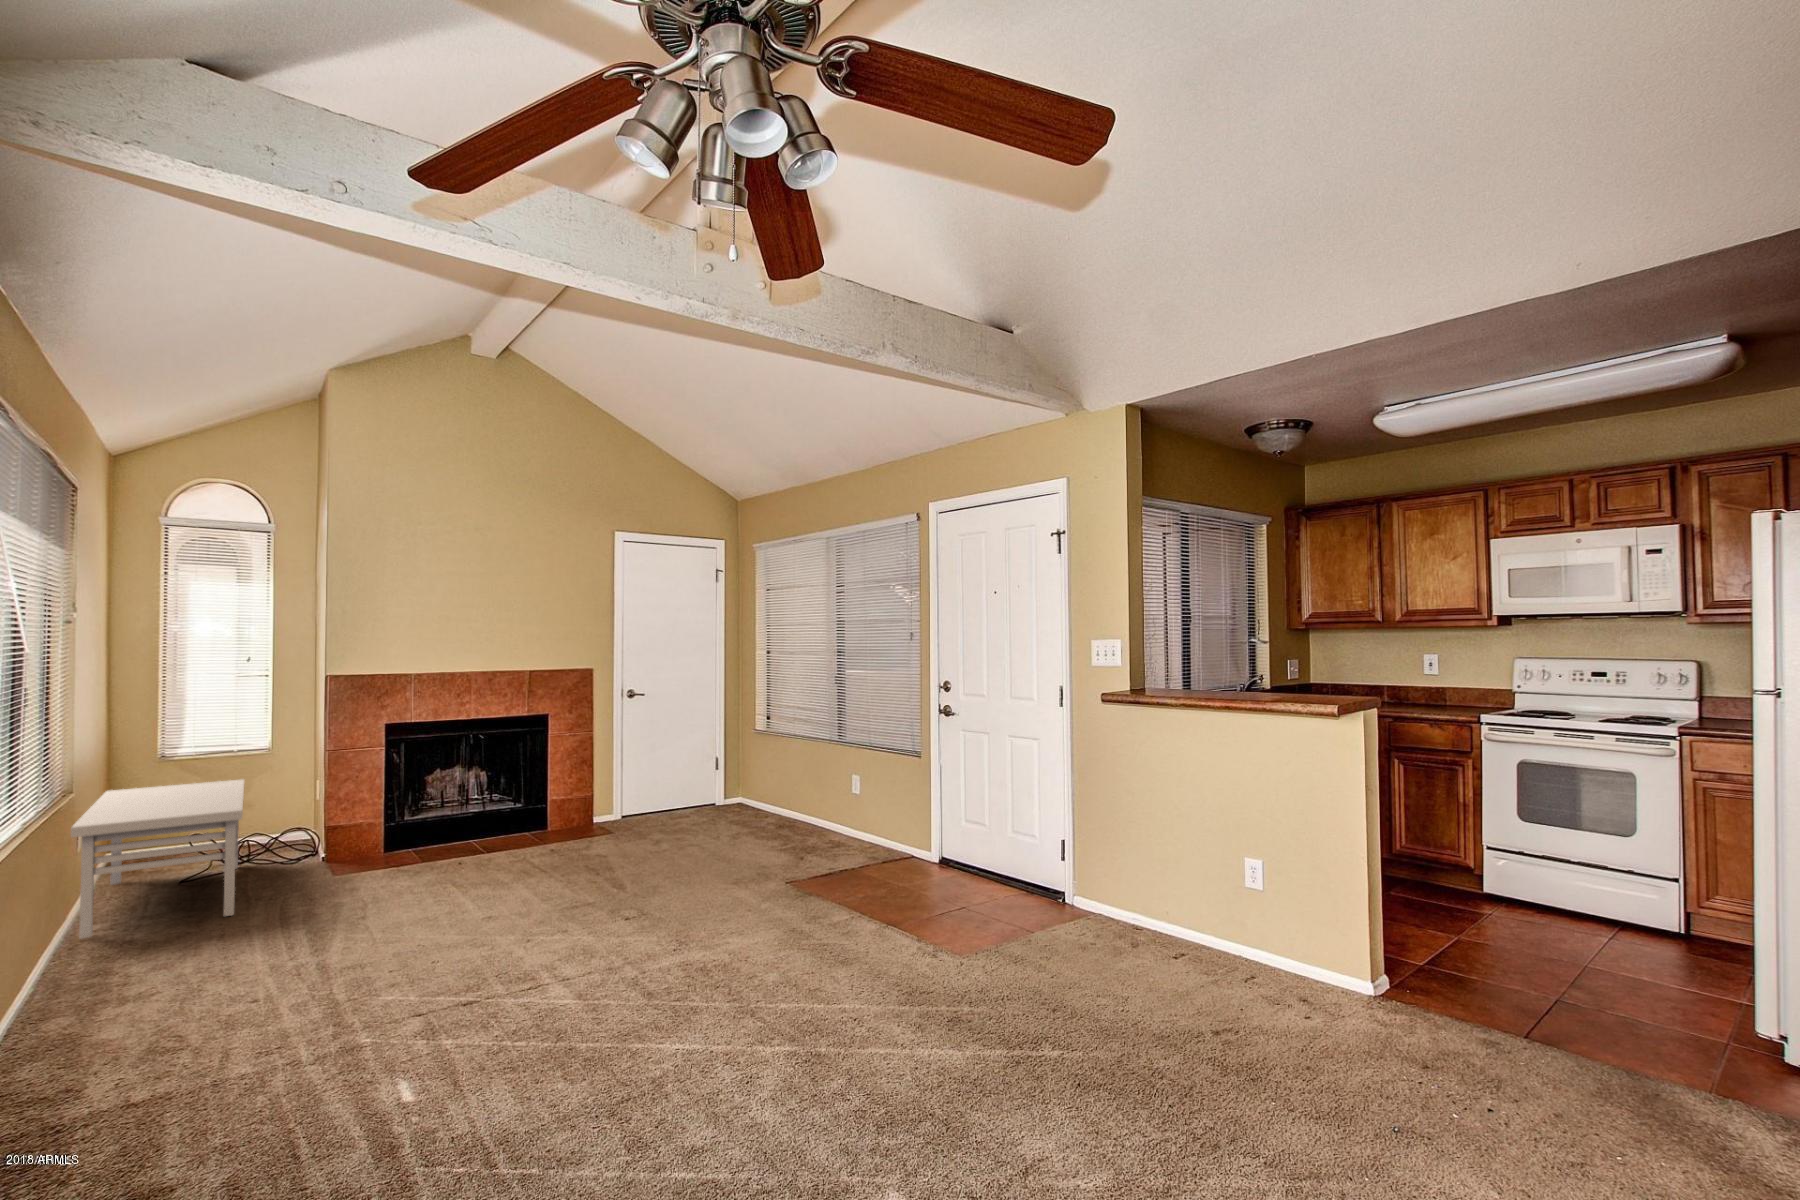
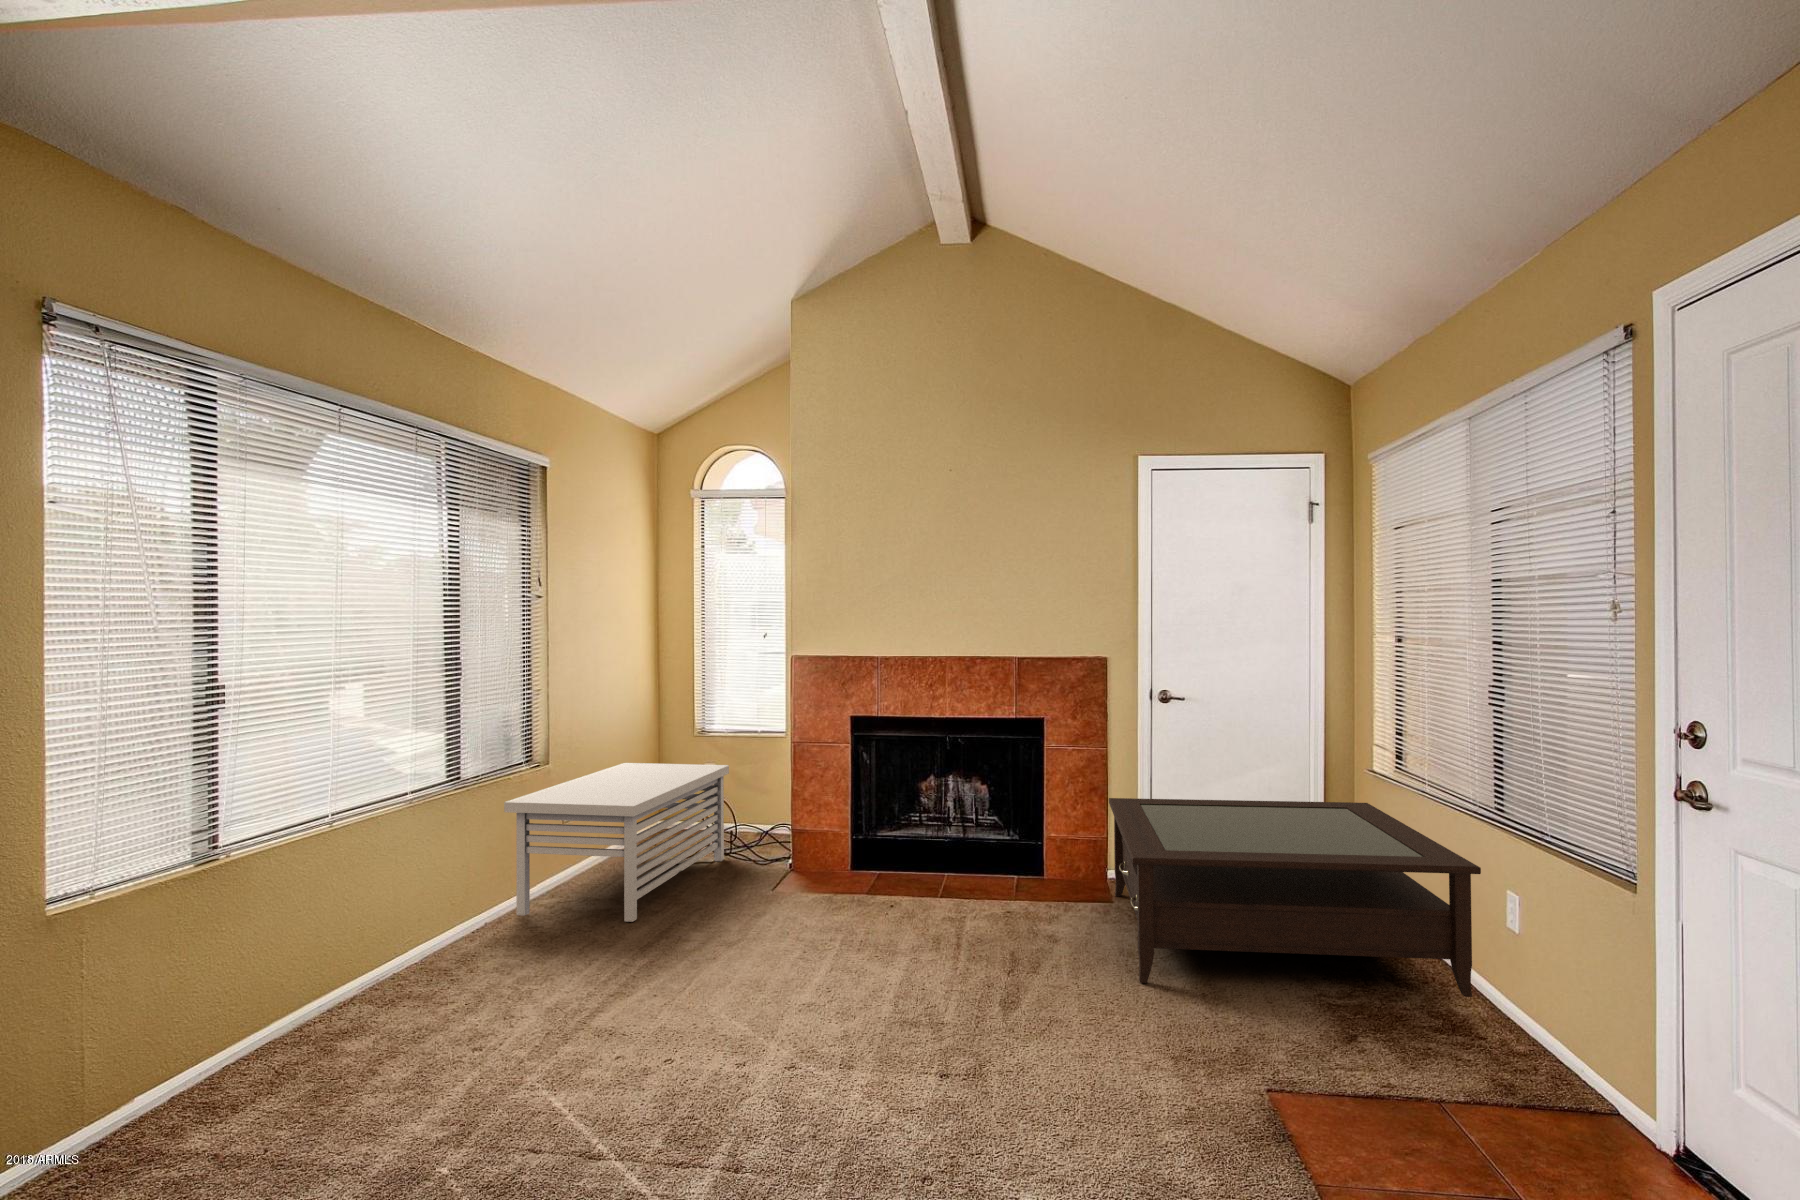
coffee table: none [605,749,838,861] -> present [1109,798,1481,997]

